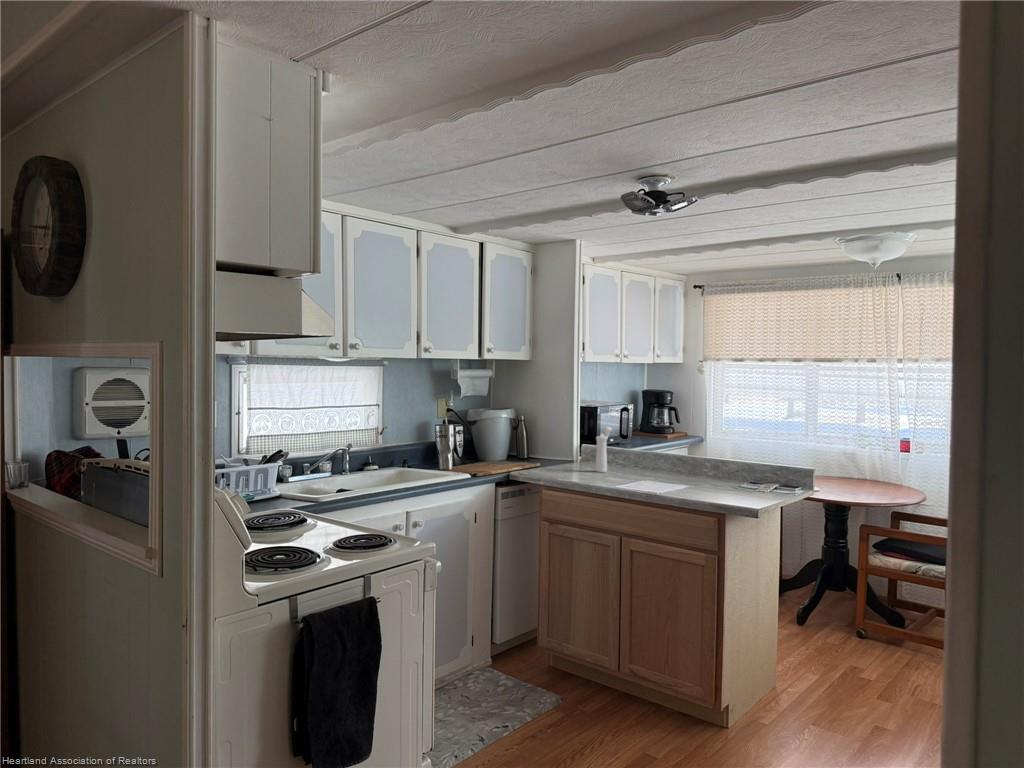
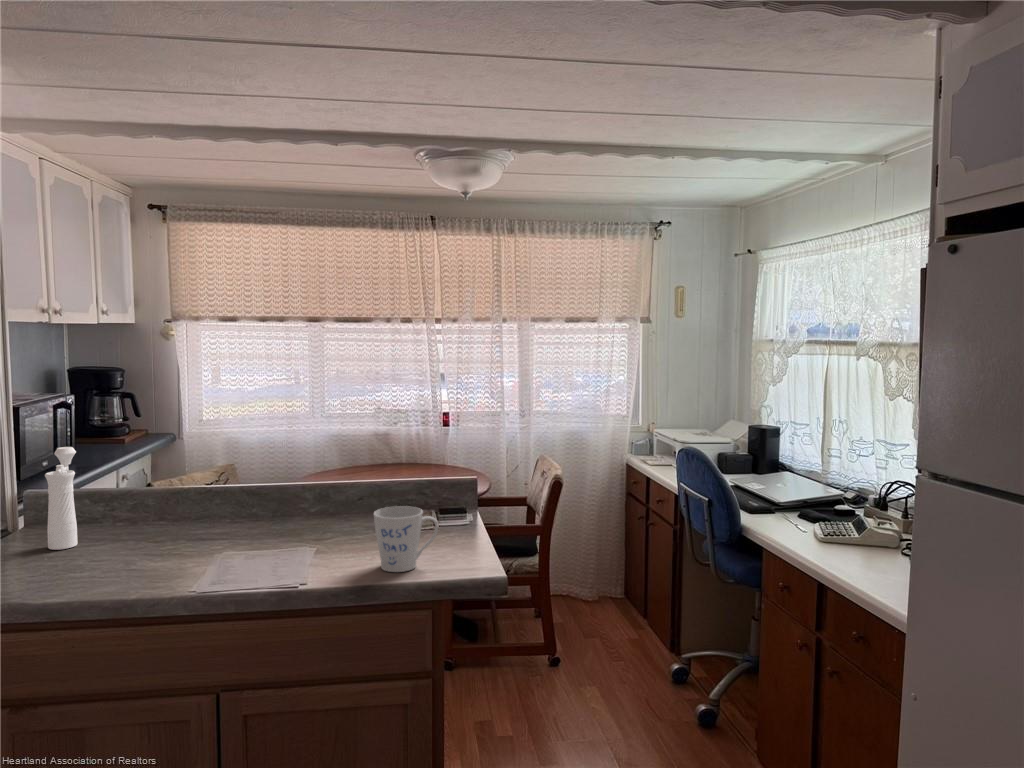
mug: none [714,468,748,500] -> present [374,506,438,572]

